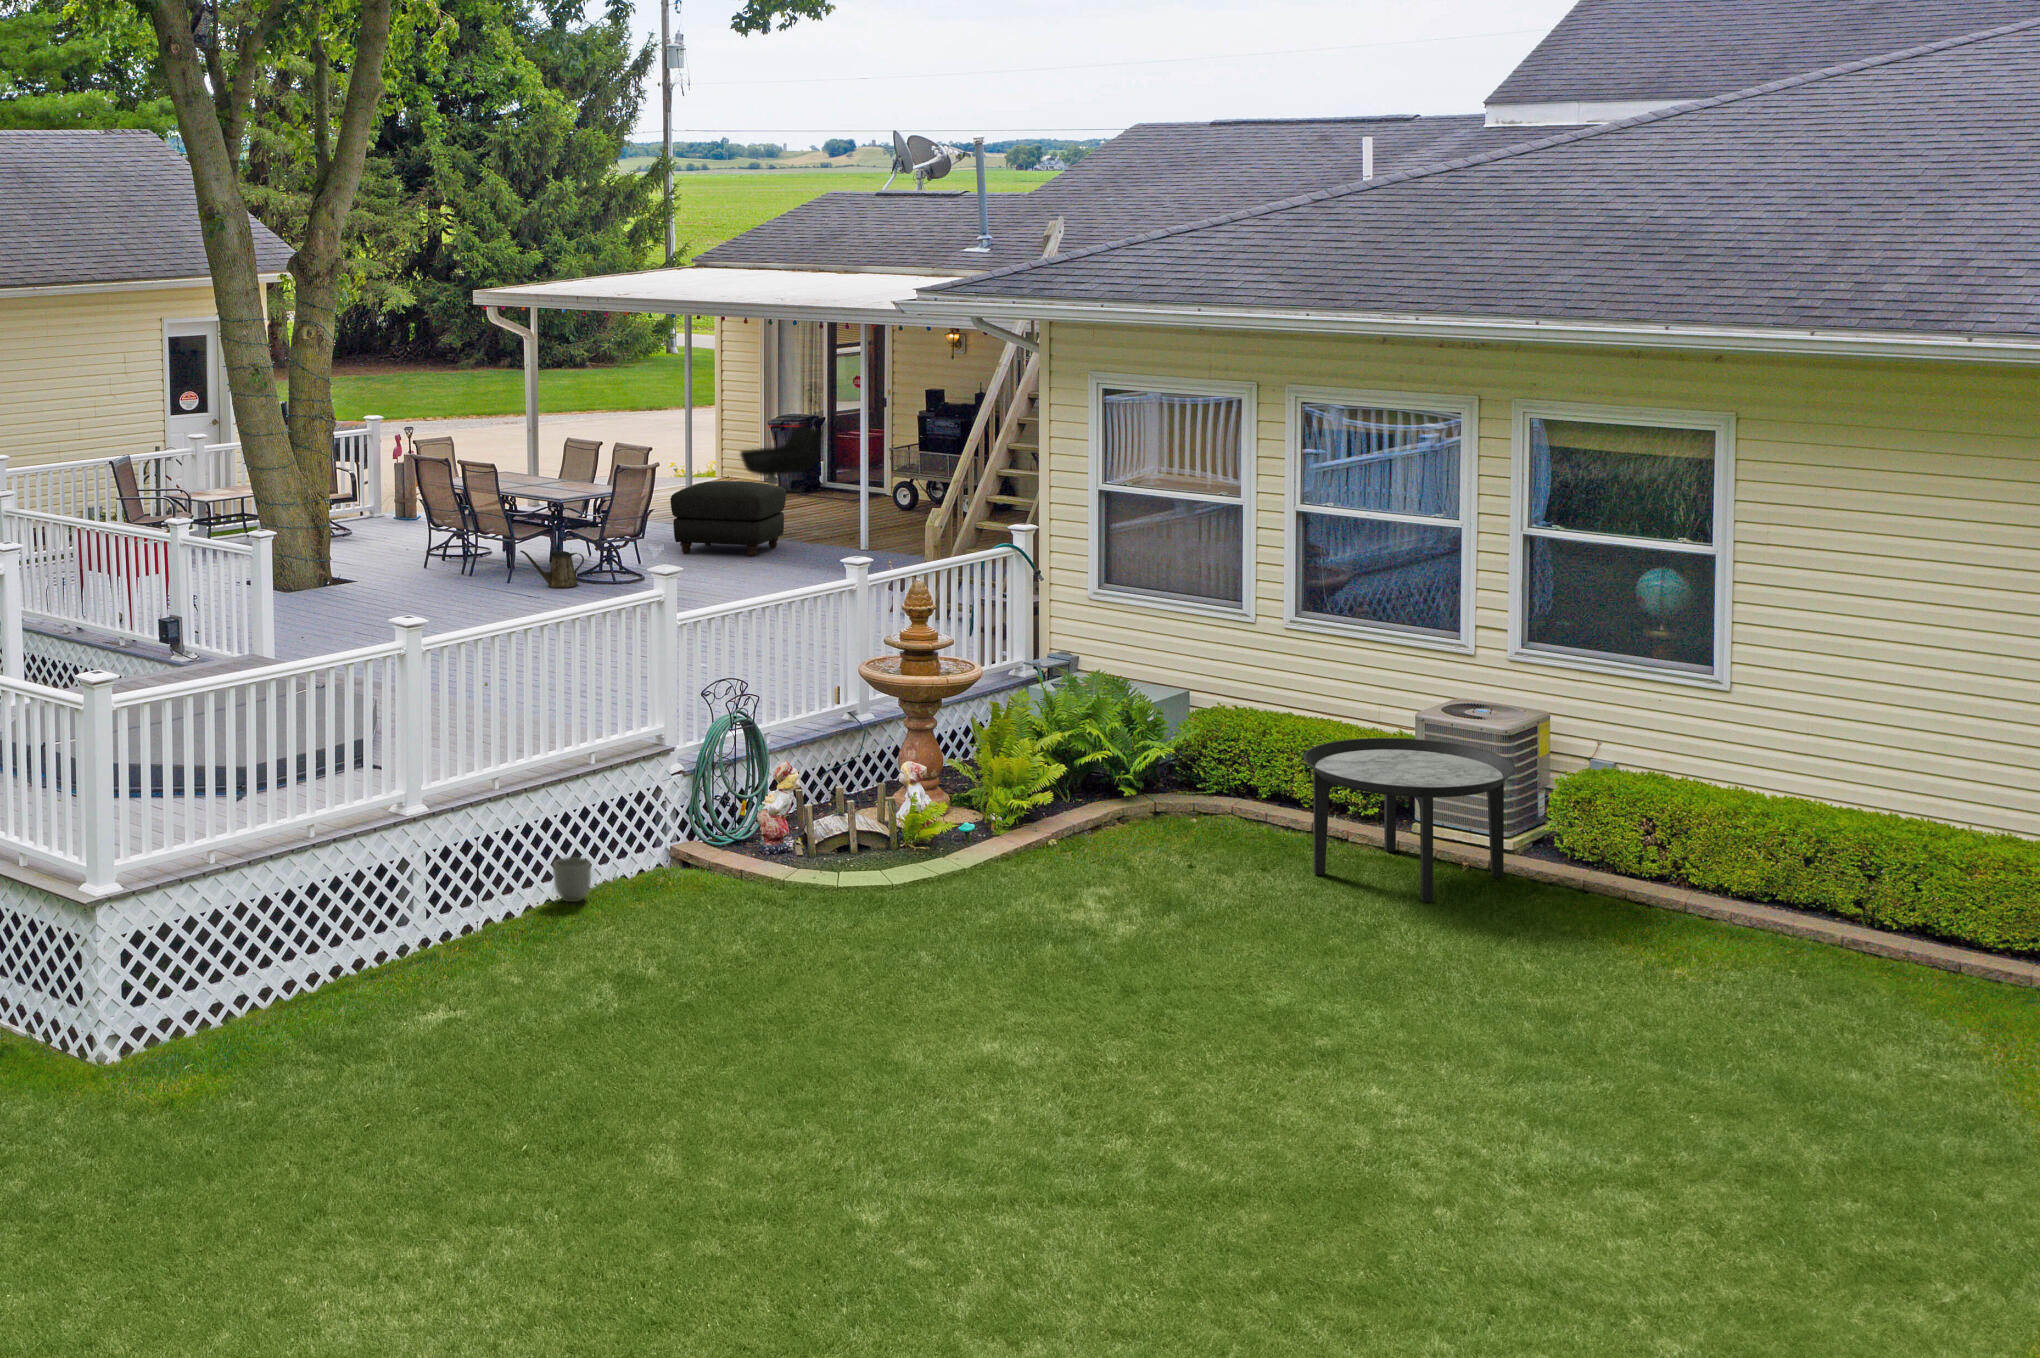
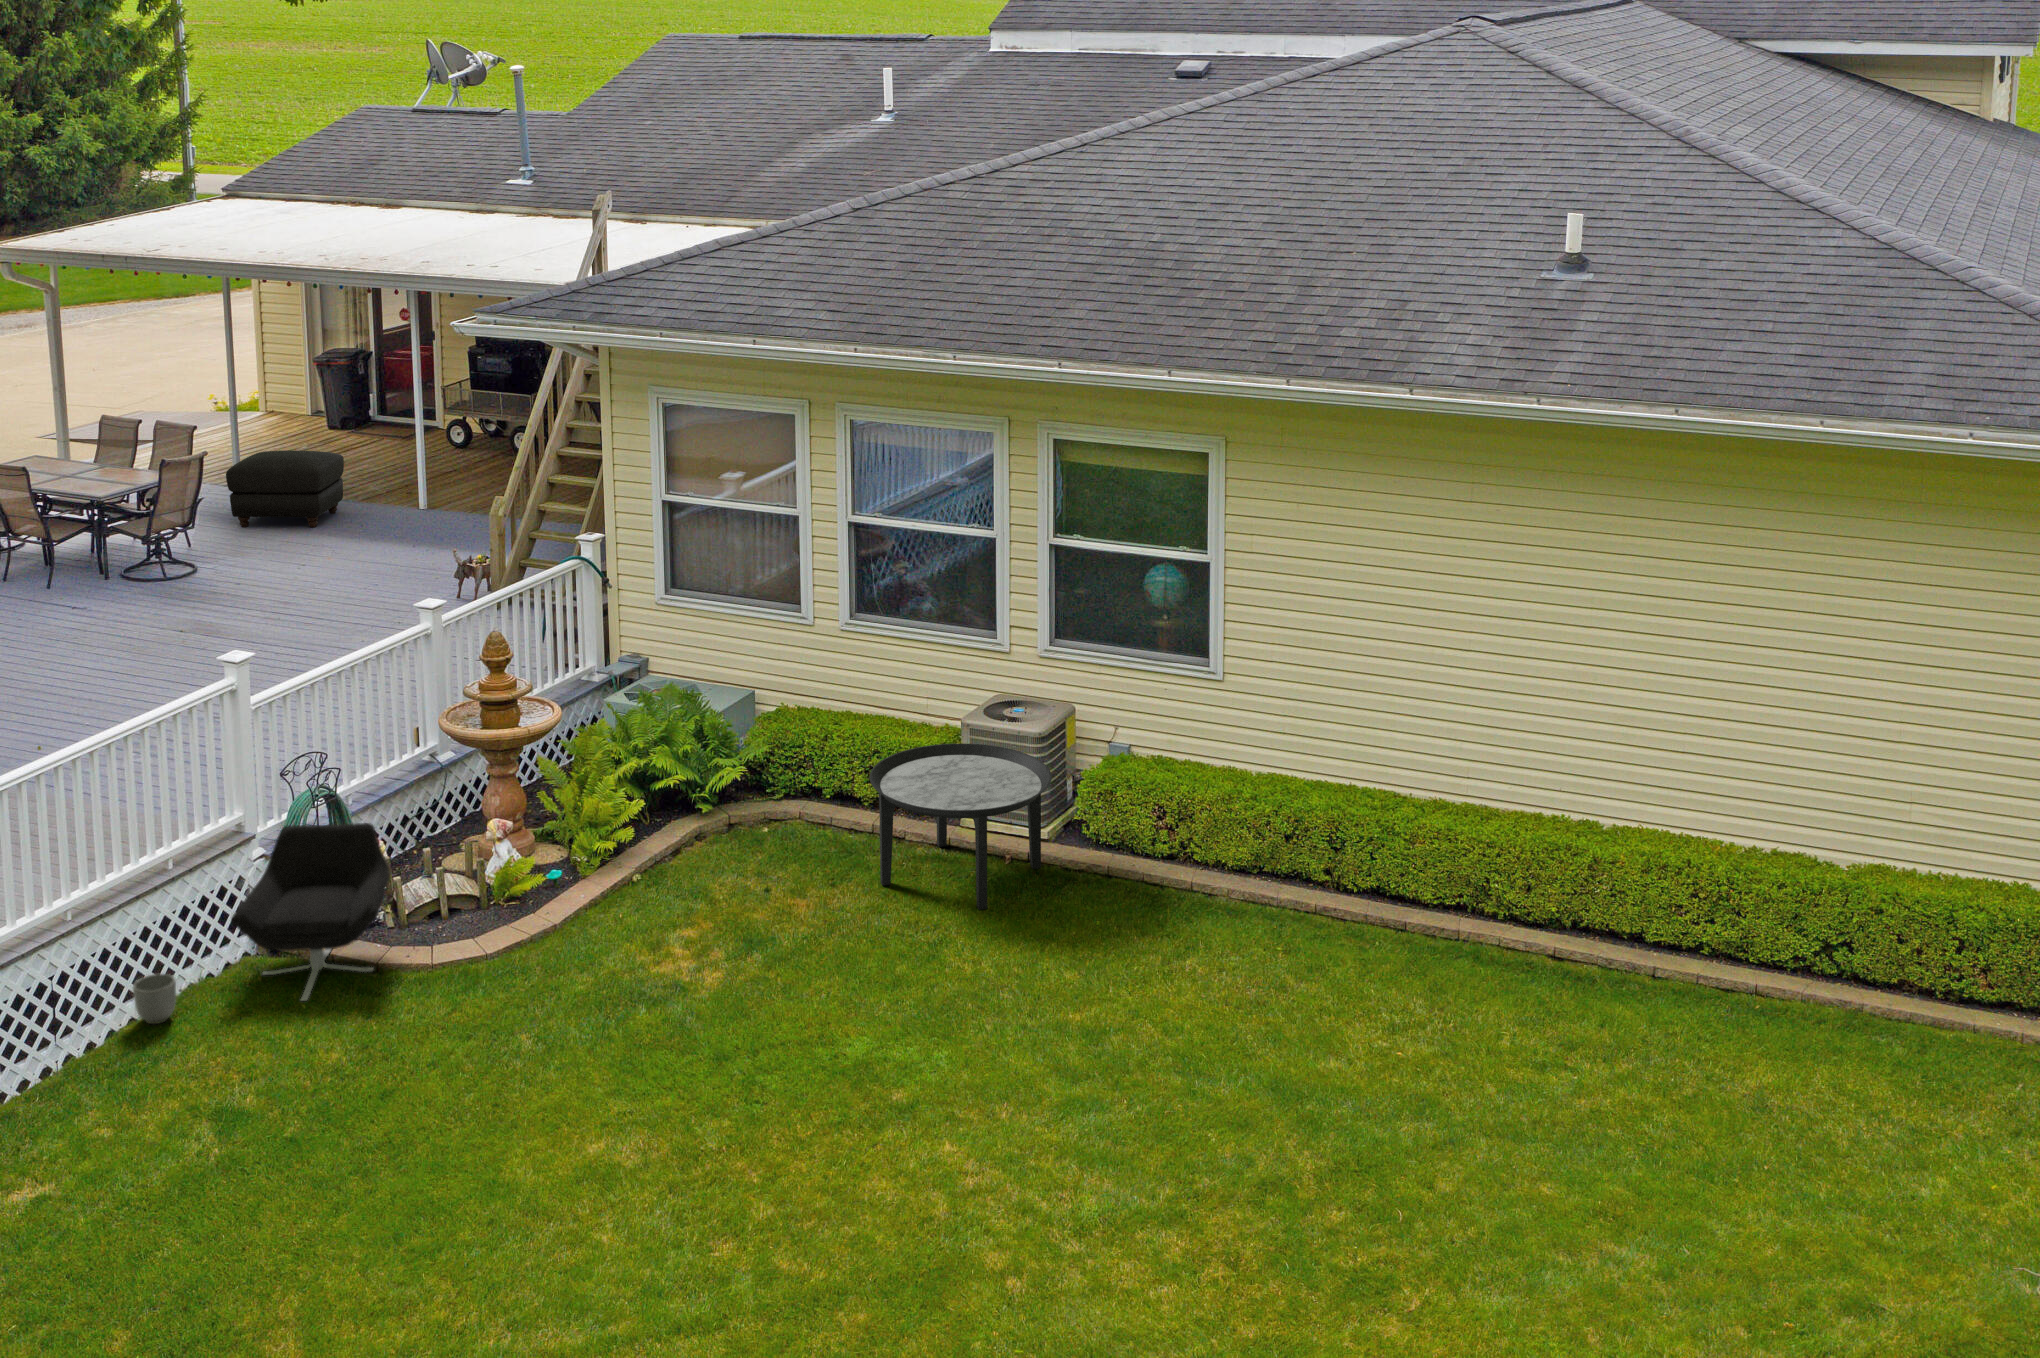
lounge chair: present [740,426,822,485] -> present [231,823,390,1001]
watering can: present [520,550,584,588] -> none [68,548,139,587]

